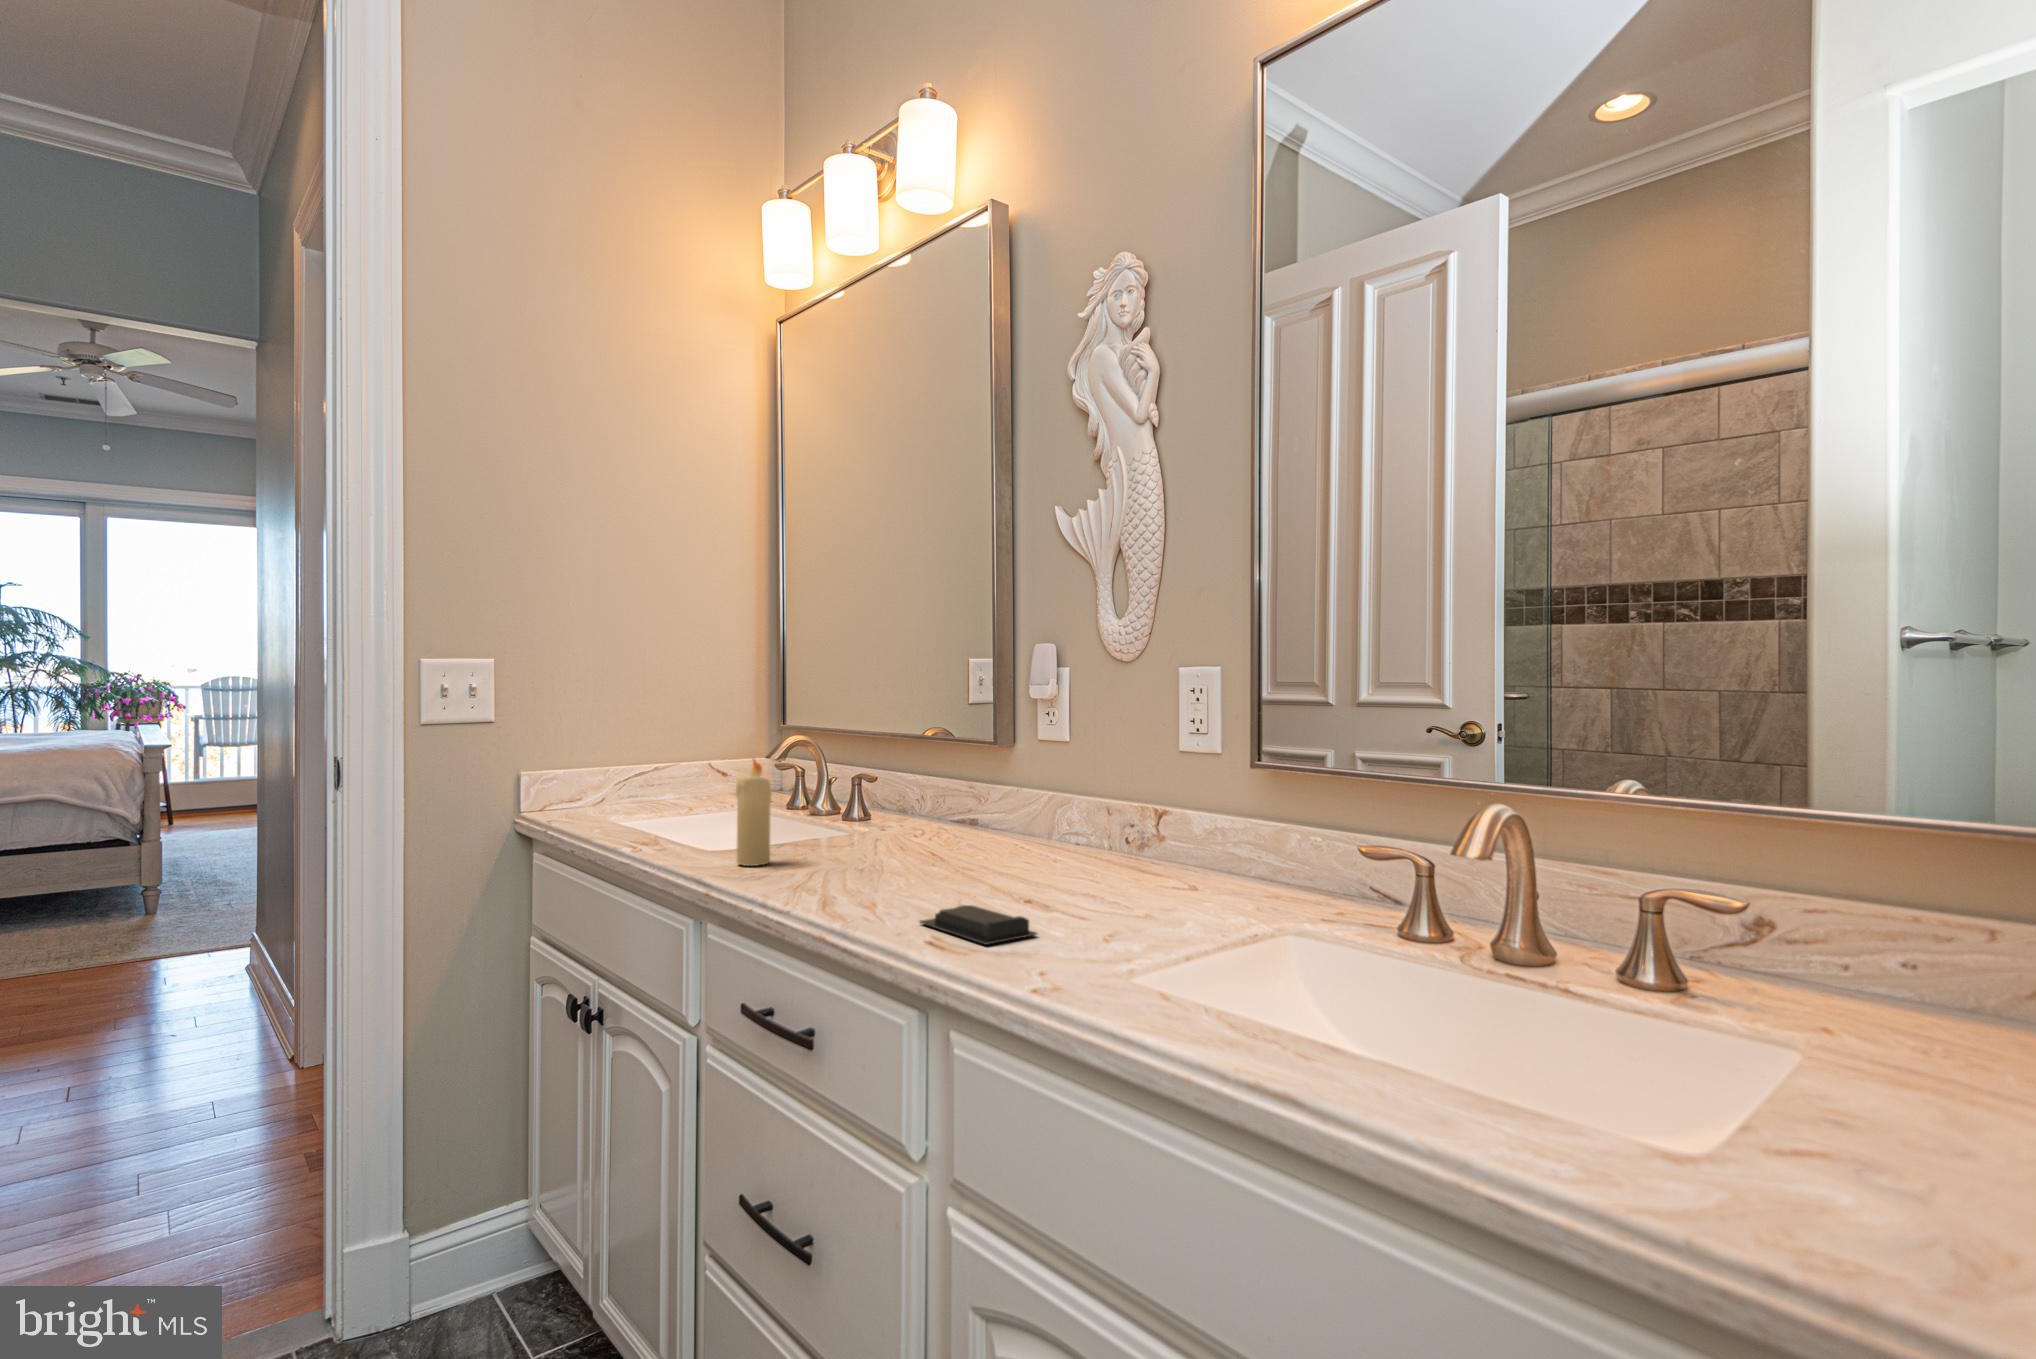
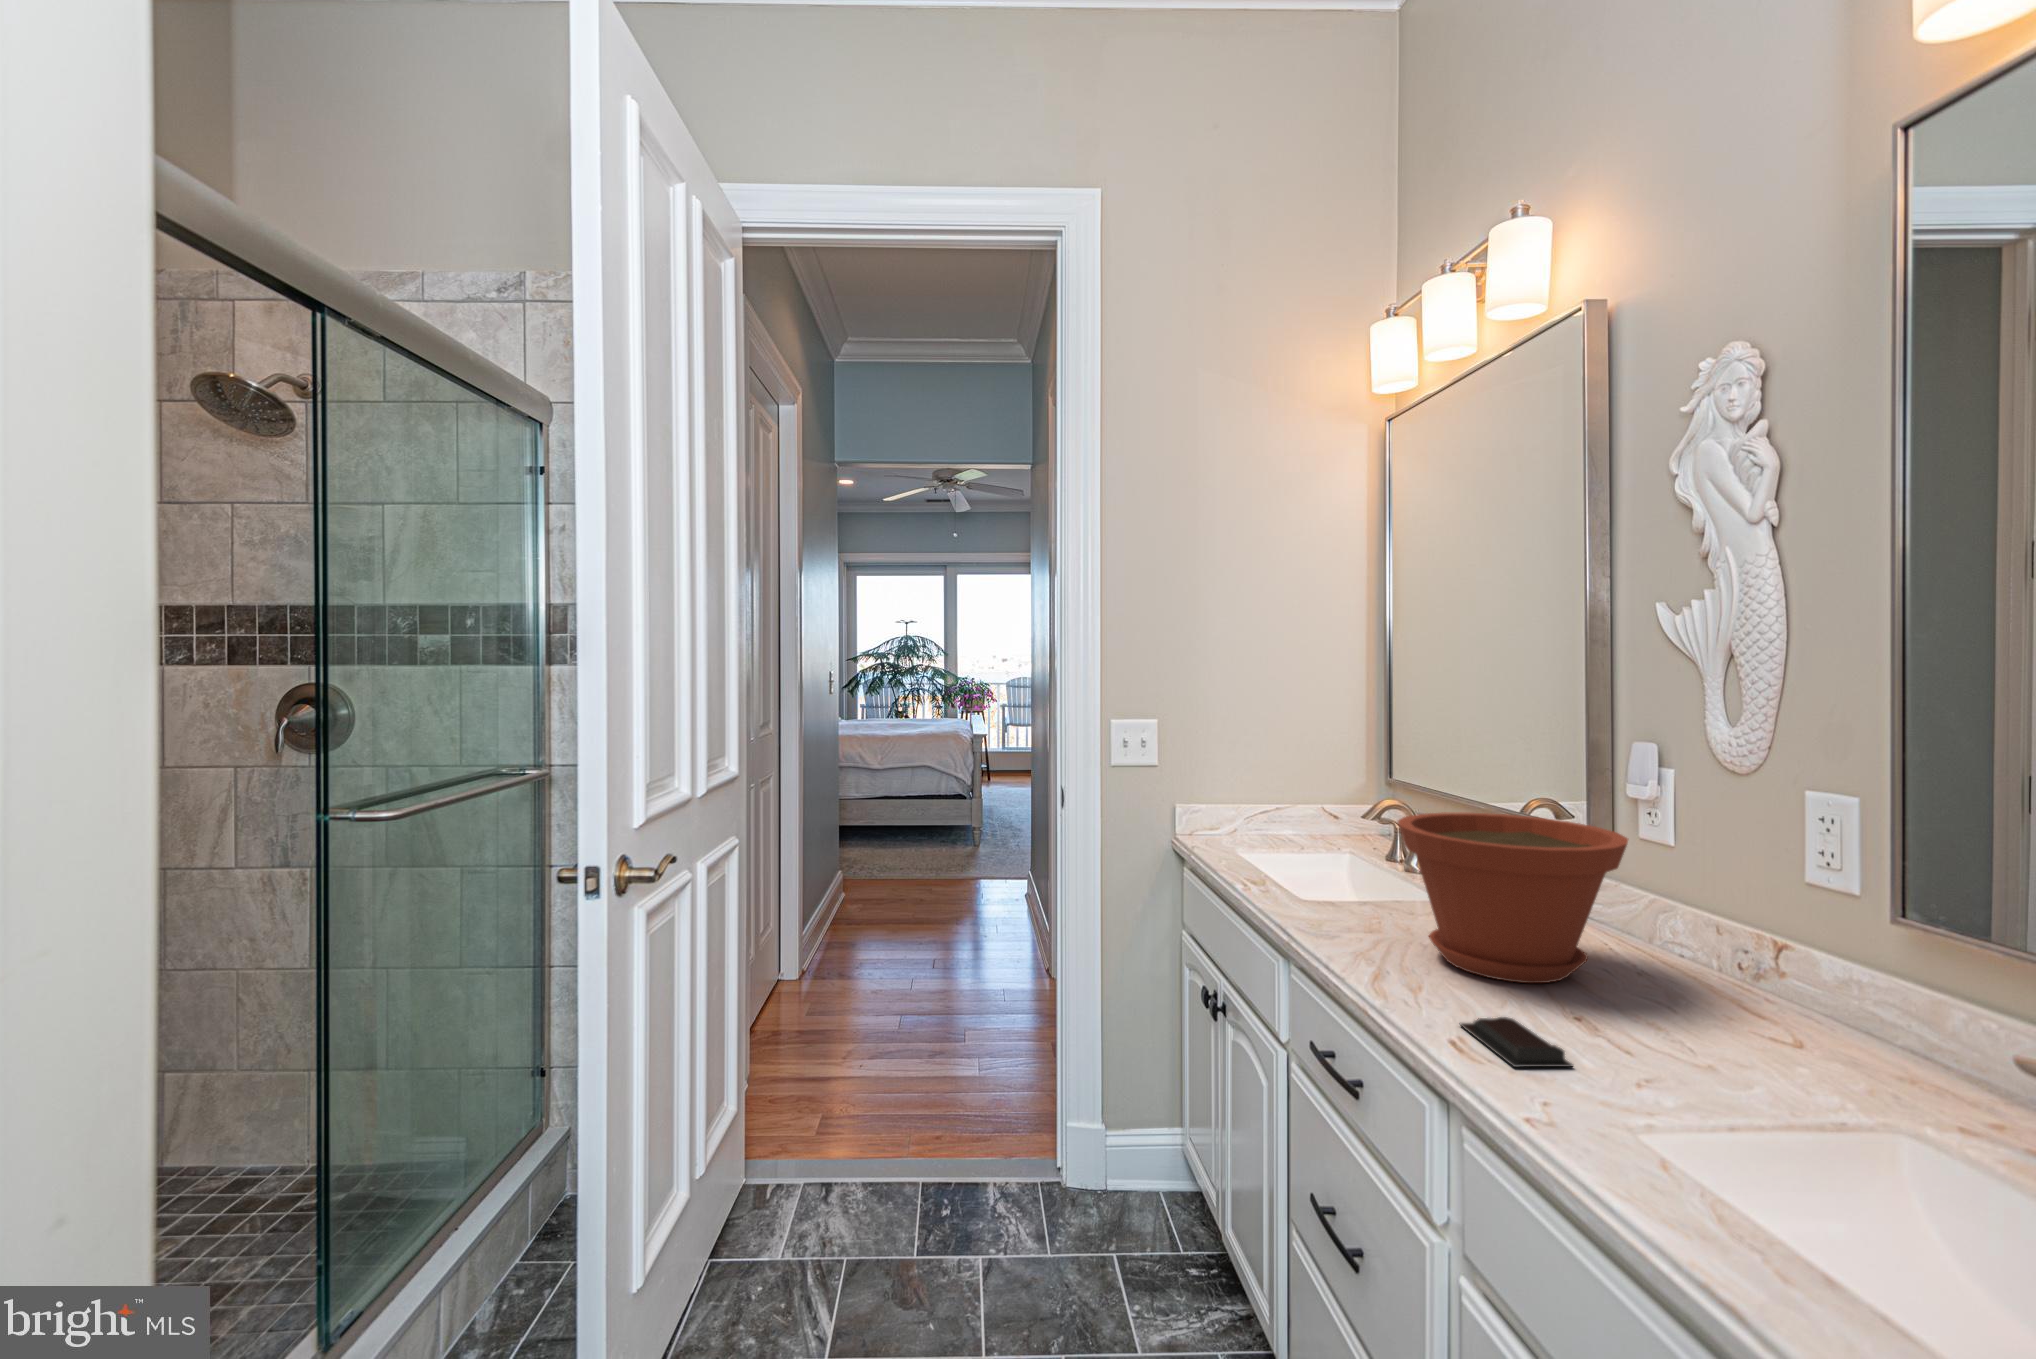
plant pot: none [829,721,1053,884] -> present [1398,813,1628,983]
candle: present [736,759,771,866] -> none [1322,834,1351,925]

